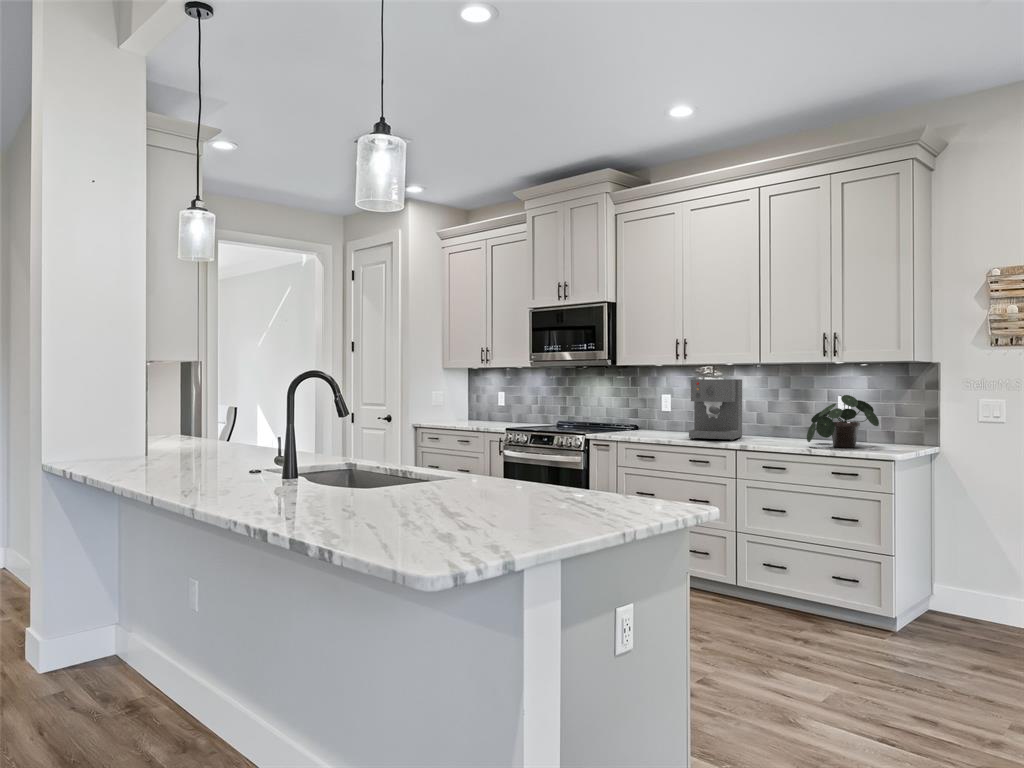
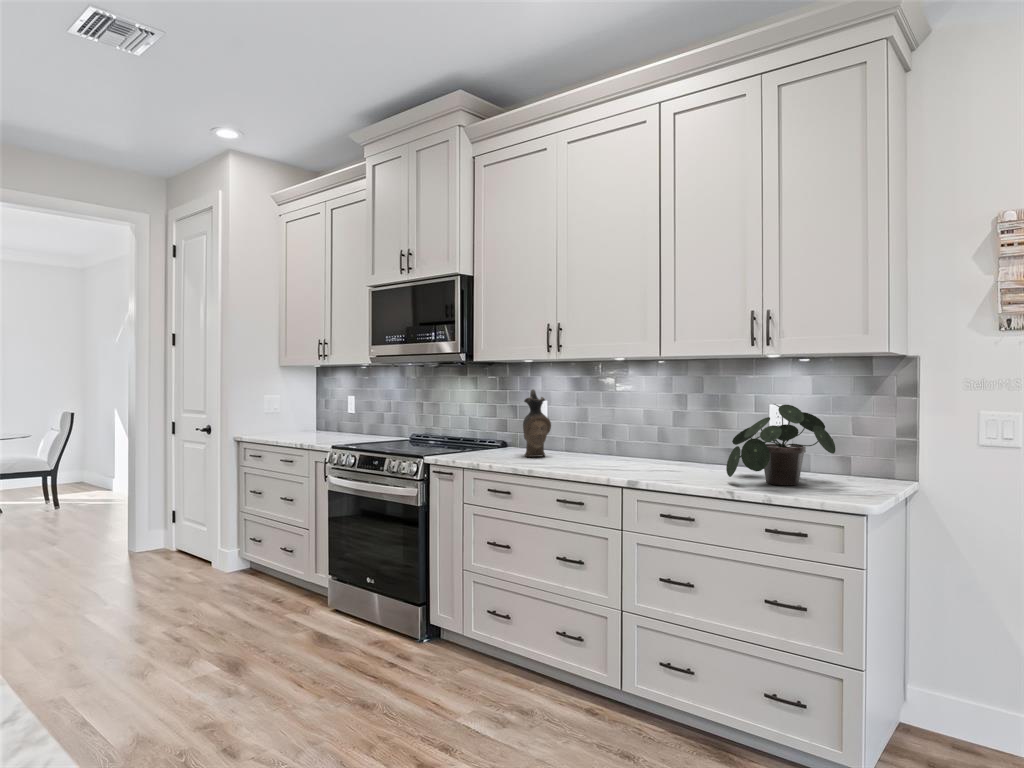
coffee maker: present [689,379,742,441] -> none [560,380,636,469]
ceramic pitcher: none [658,386,678,434] -> present [523,389,551,457]

